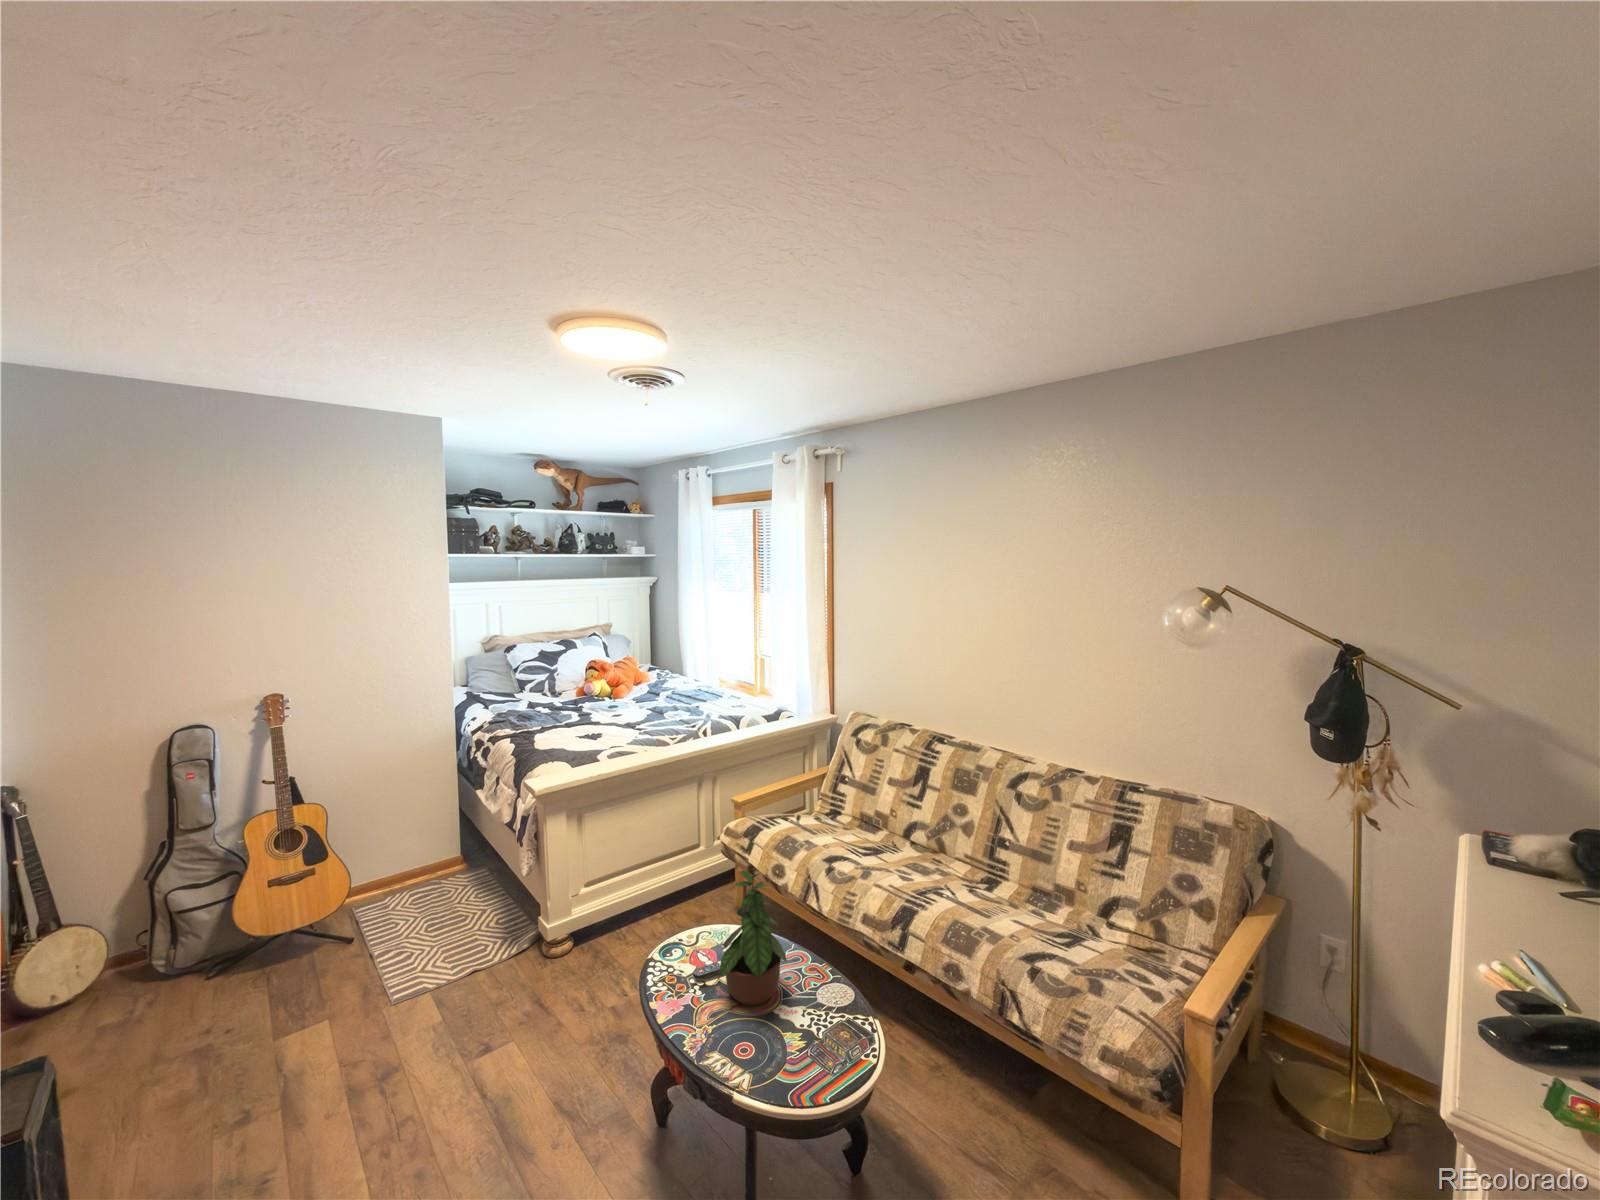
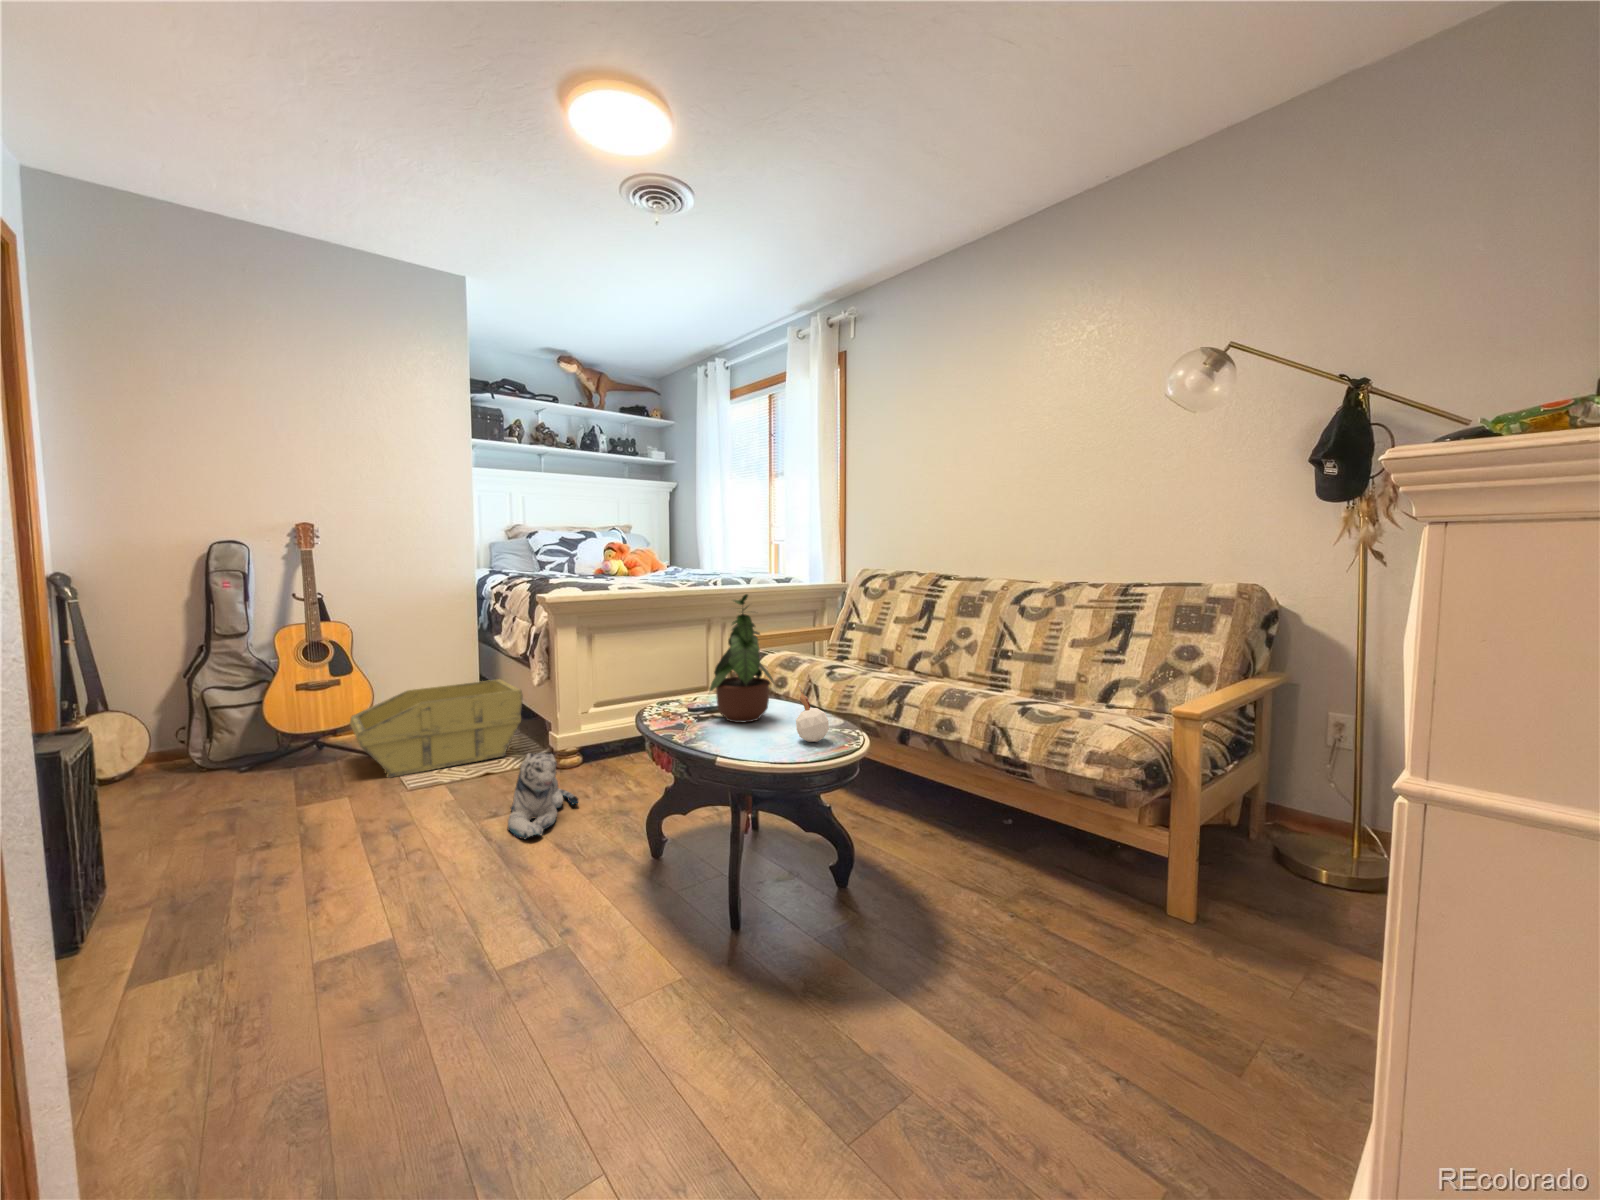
storage bin: none [326,841,510,986] -> present [350,679,523,778]
candle: none [813,989,847,1059] -> present [796,684,829,742]
plush toy: none [502,990,575,1105] -> present [508,753,578,840]

